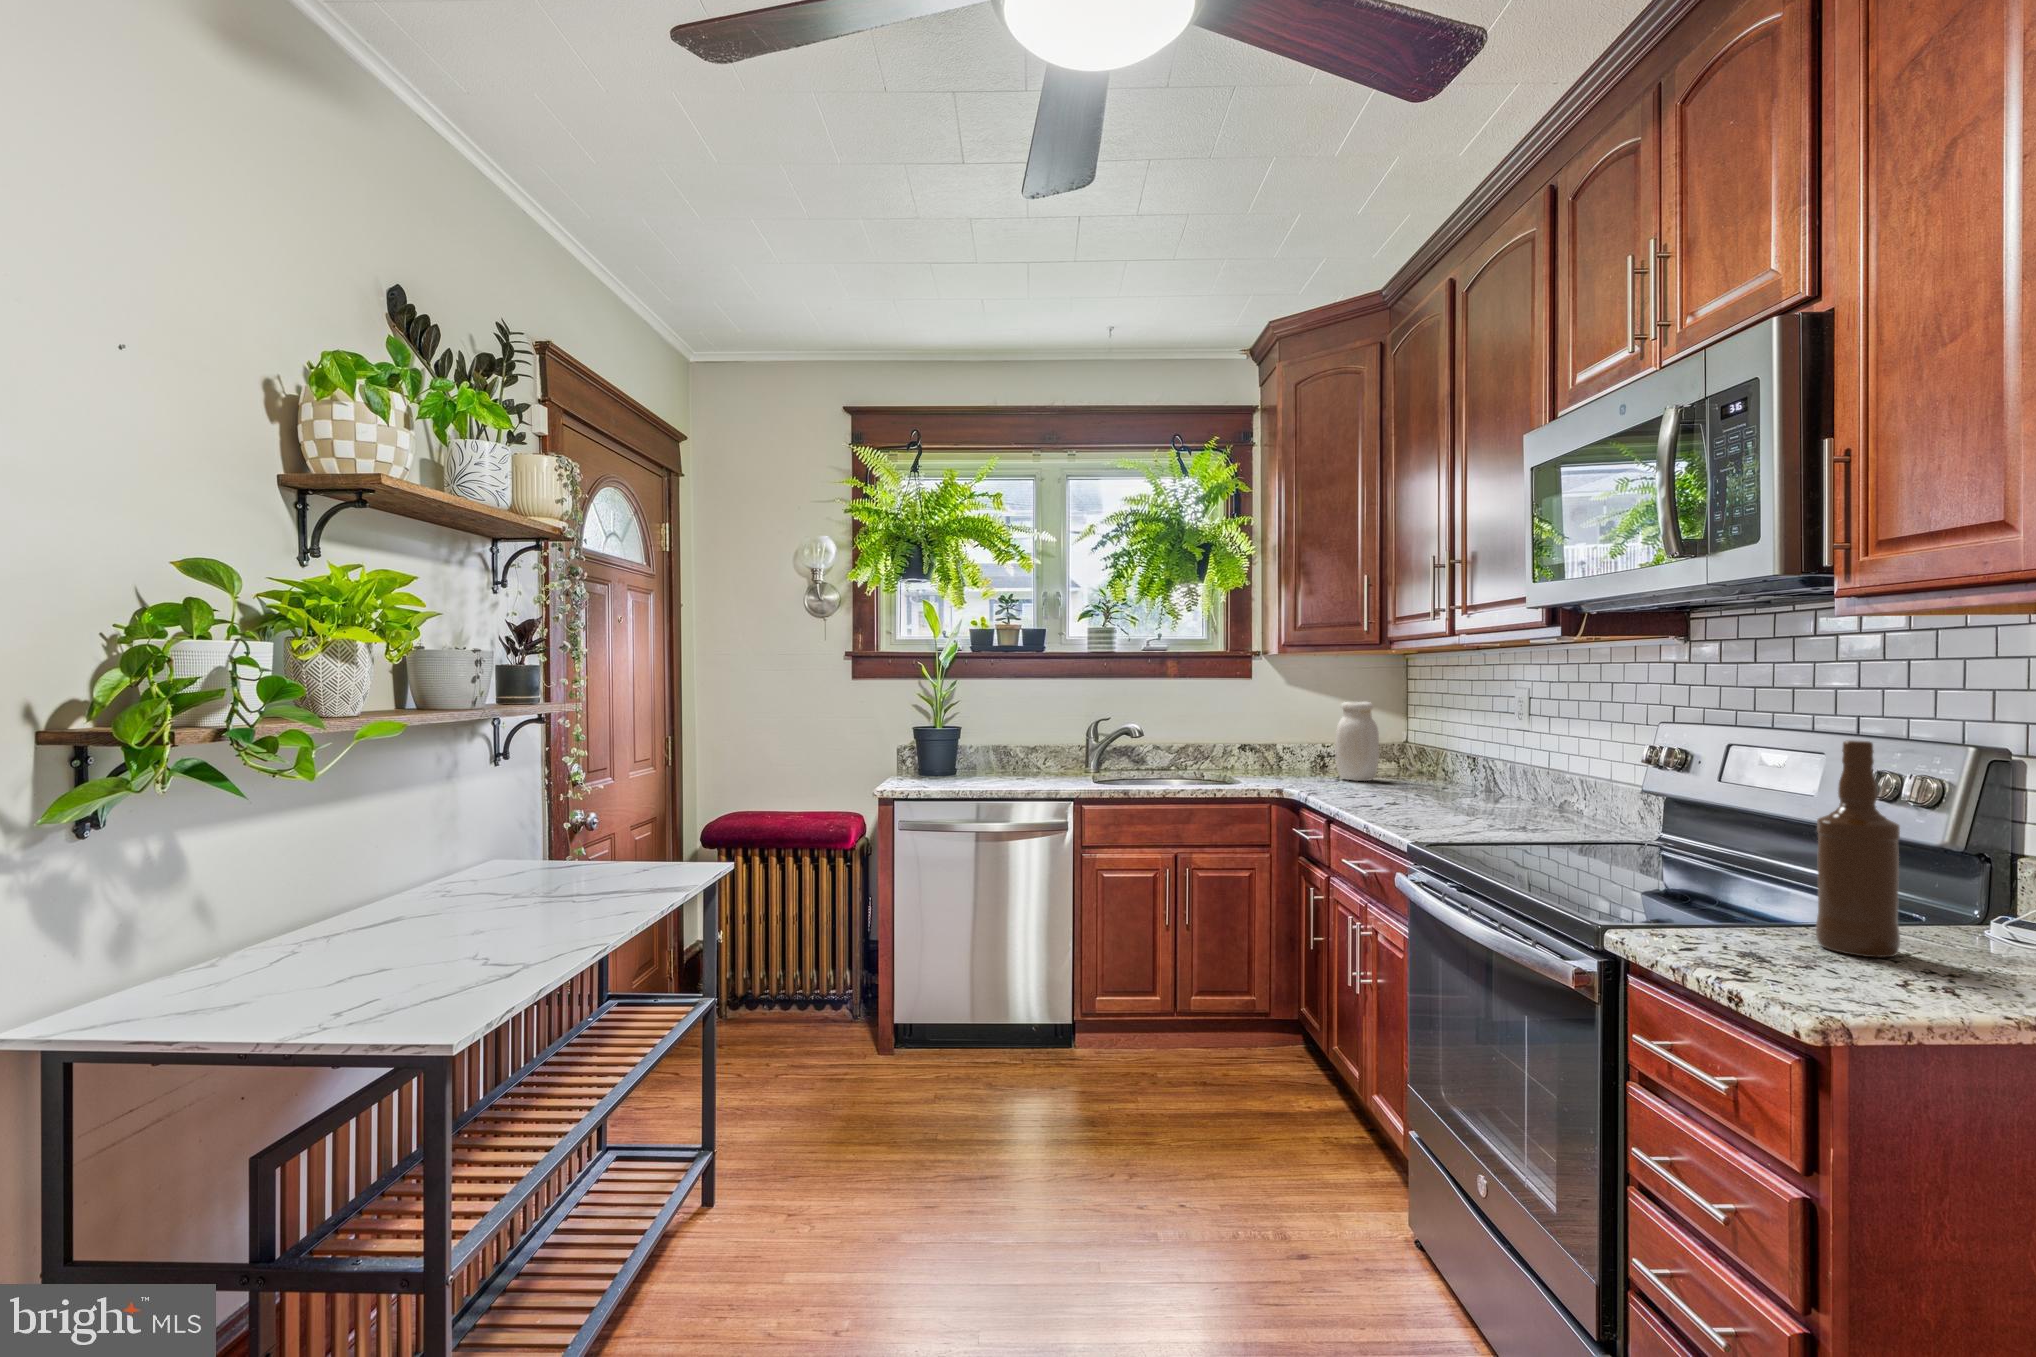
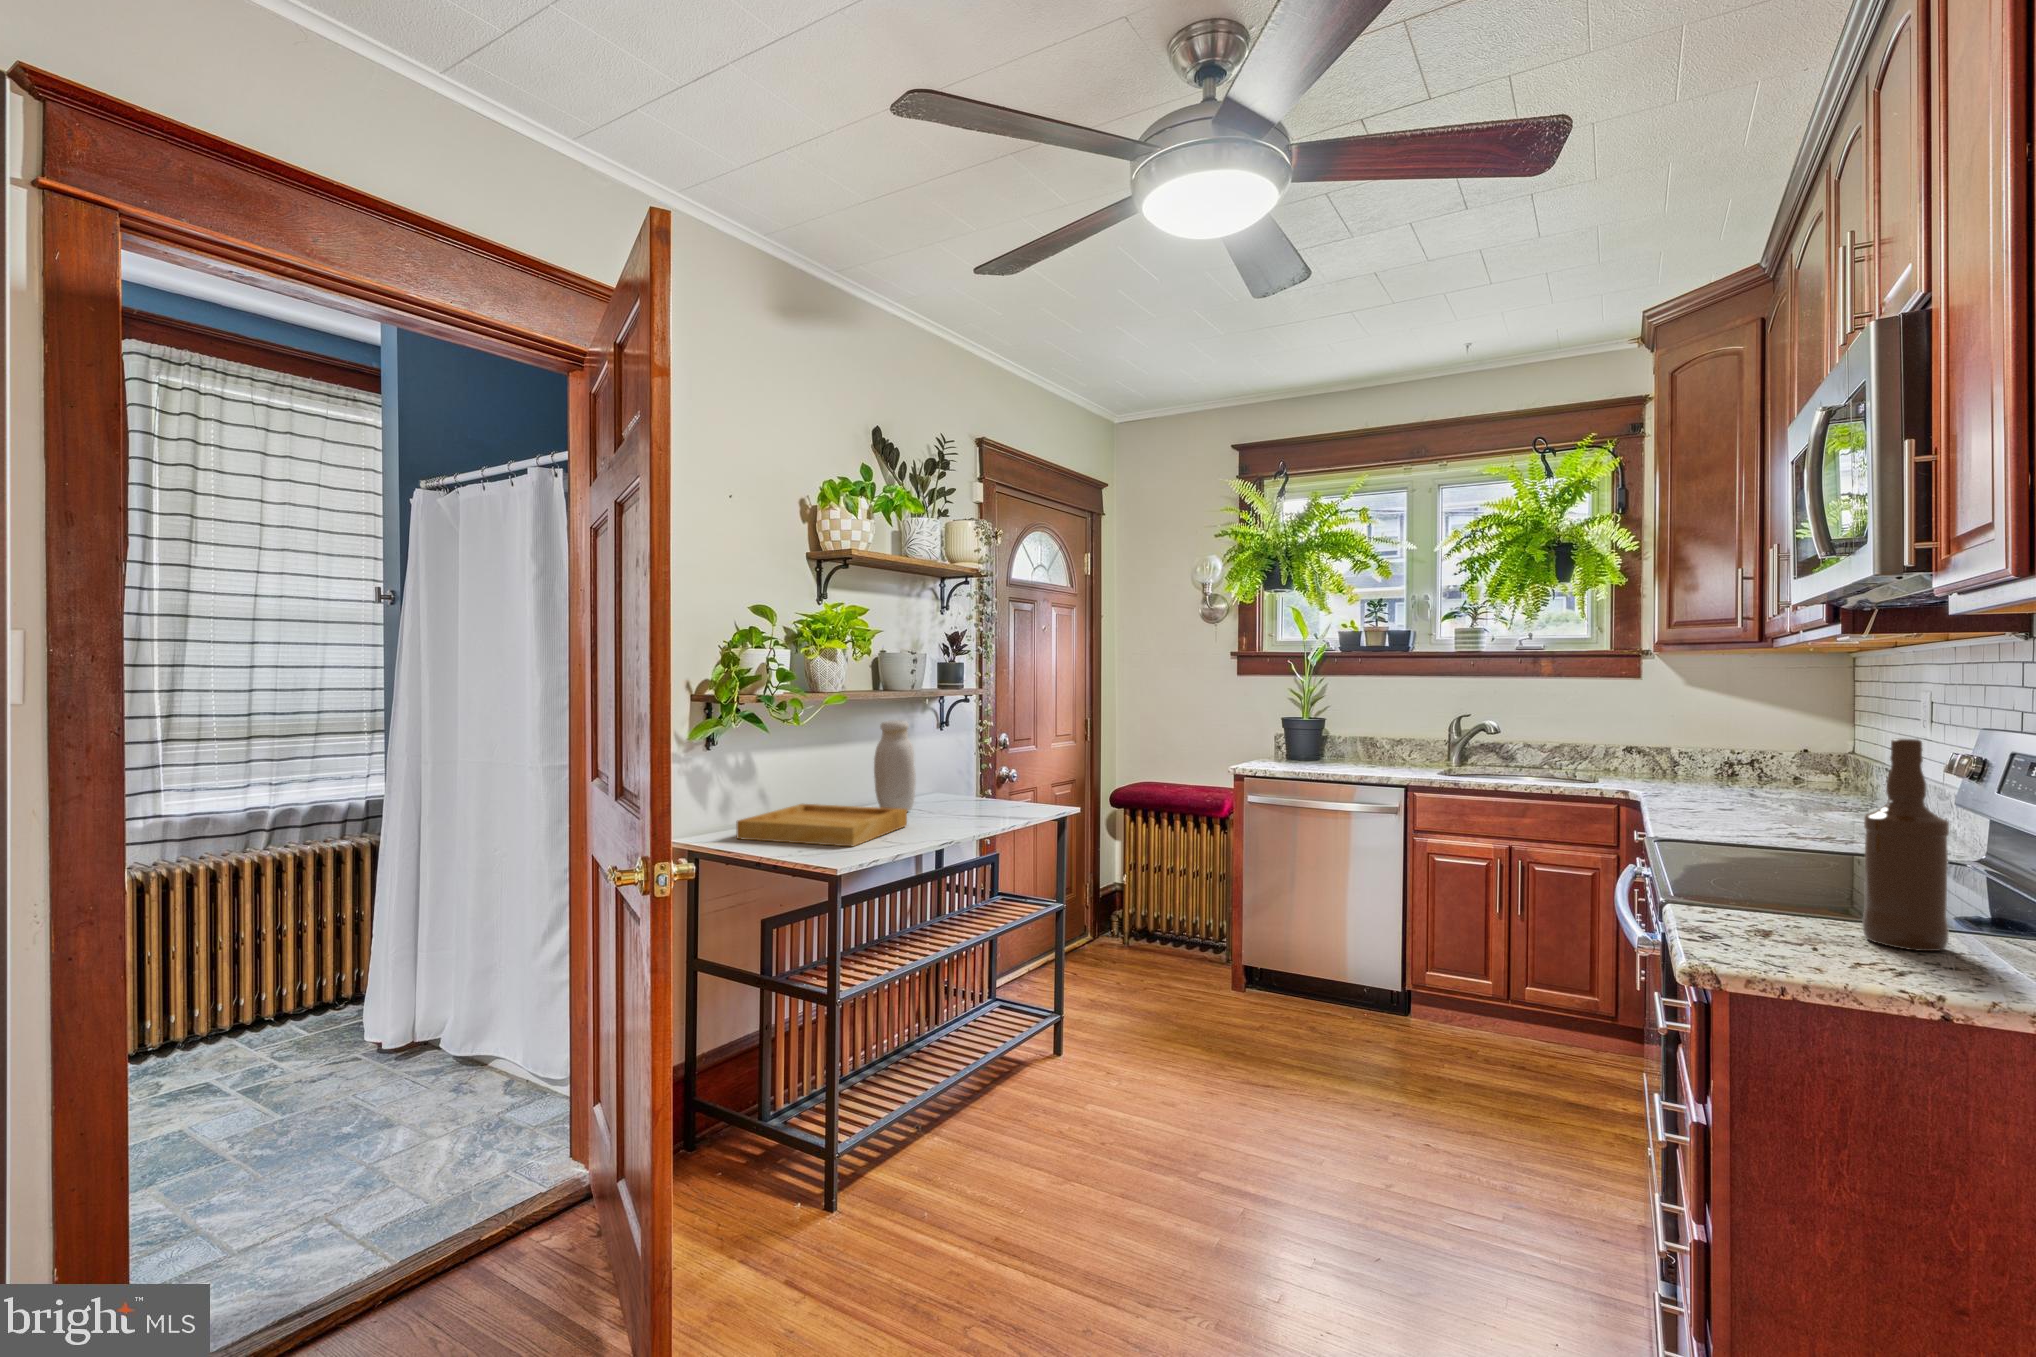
jar: present [1335,701,1379,781] -> present [874,720,916,811]
tray: none [170,901,507,1007] -> present [736,804,907,846]

